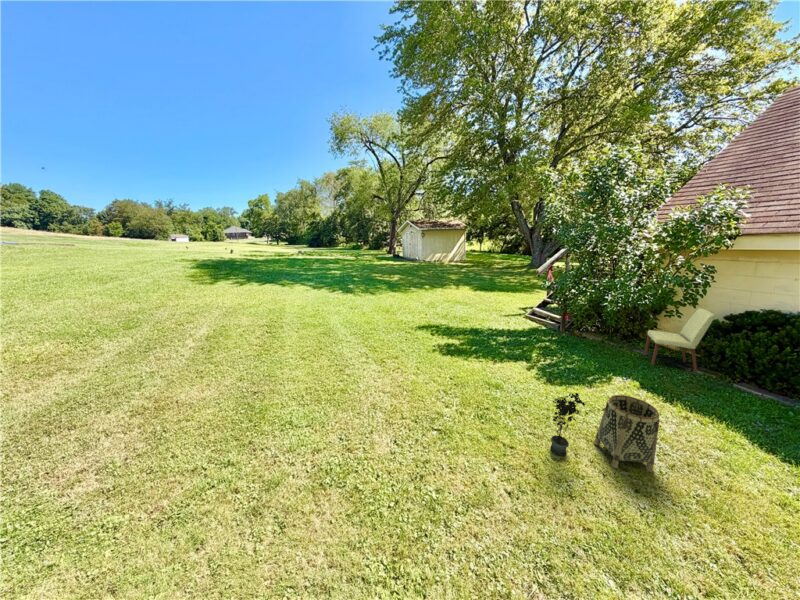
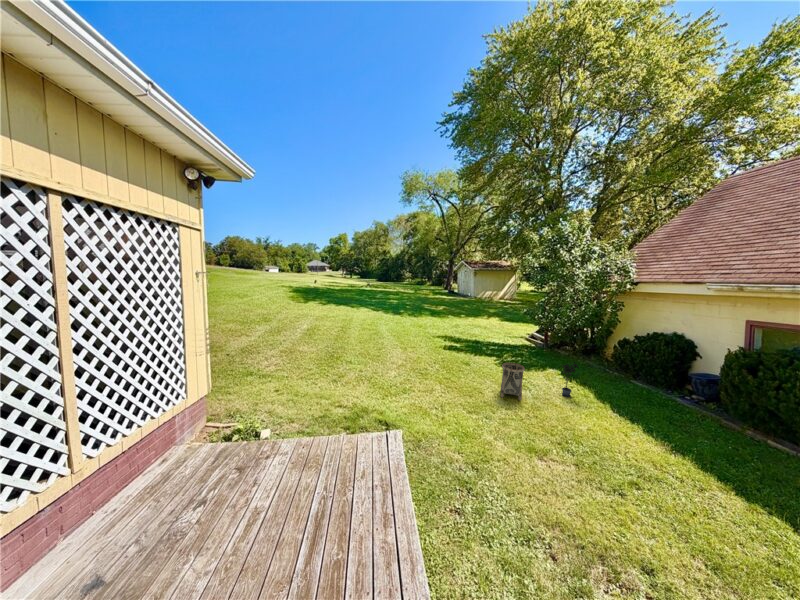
chair: present [644,308,715,372] -> none [592,333,631,378]
potted plant: present [551,393,585,455] -> present [562,362,579,397]

